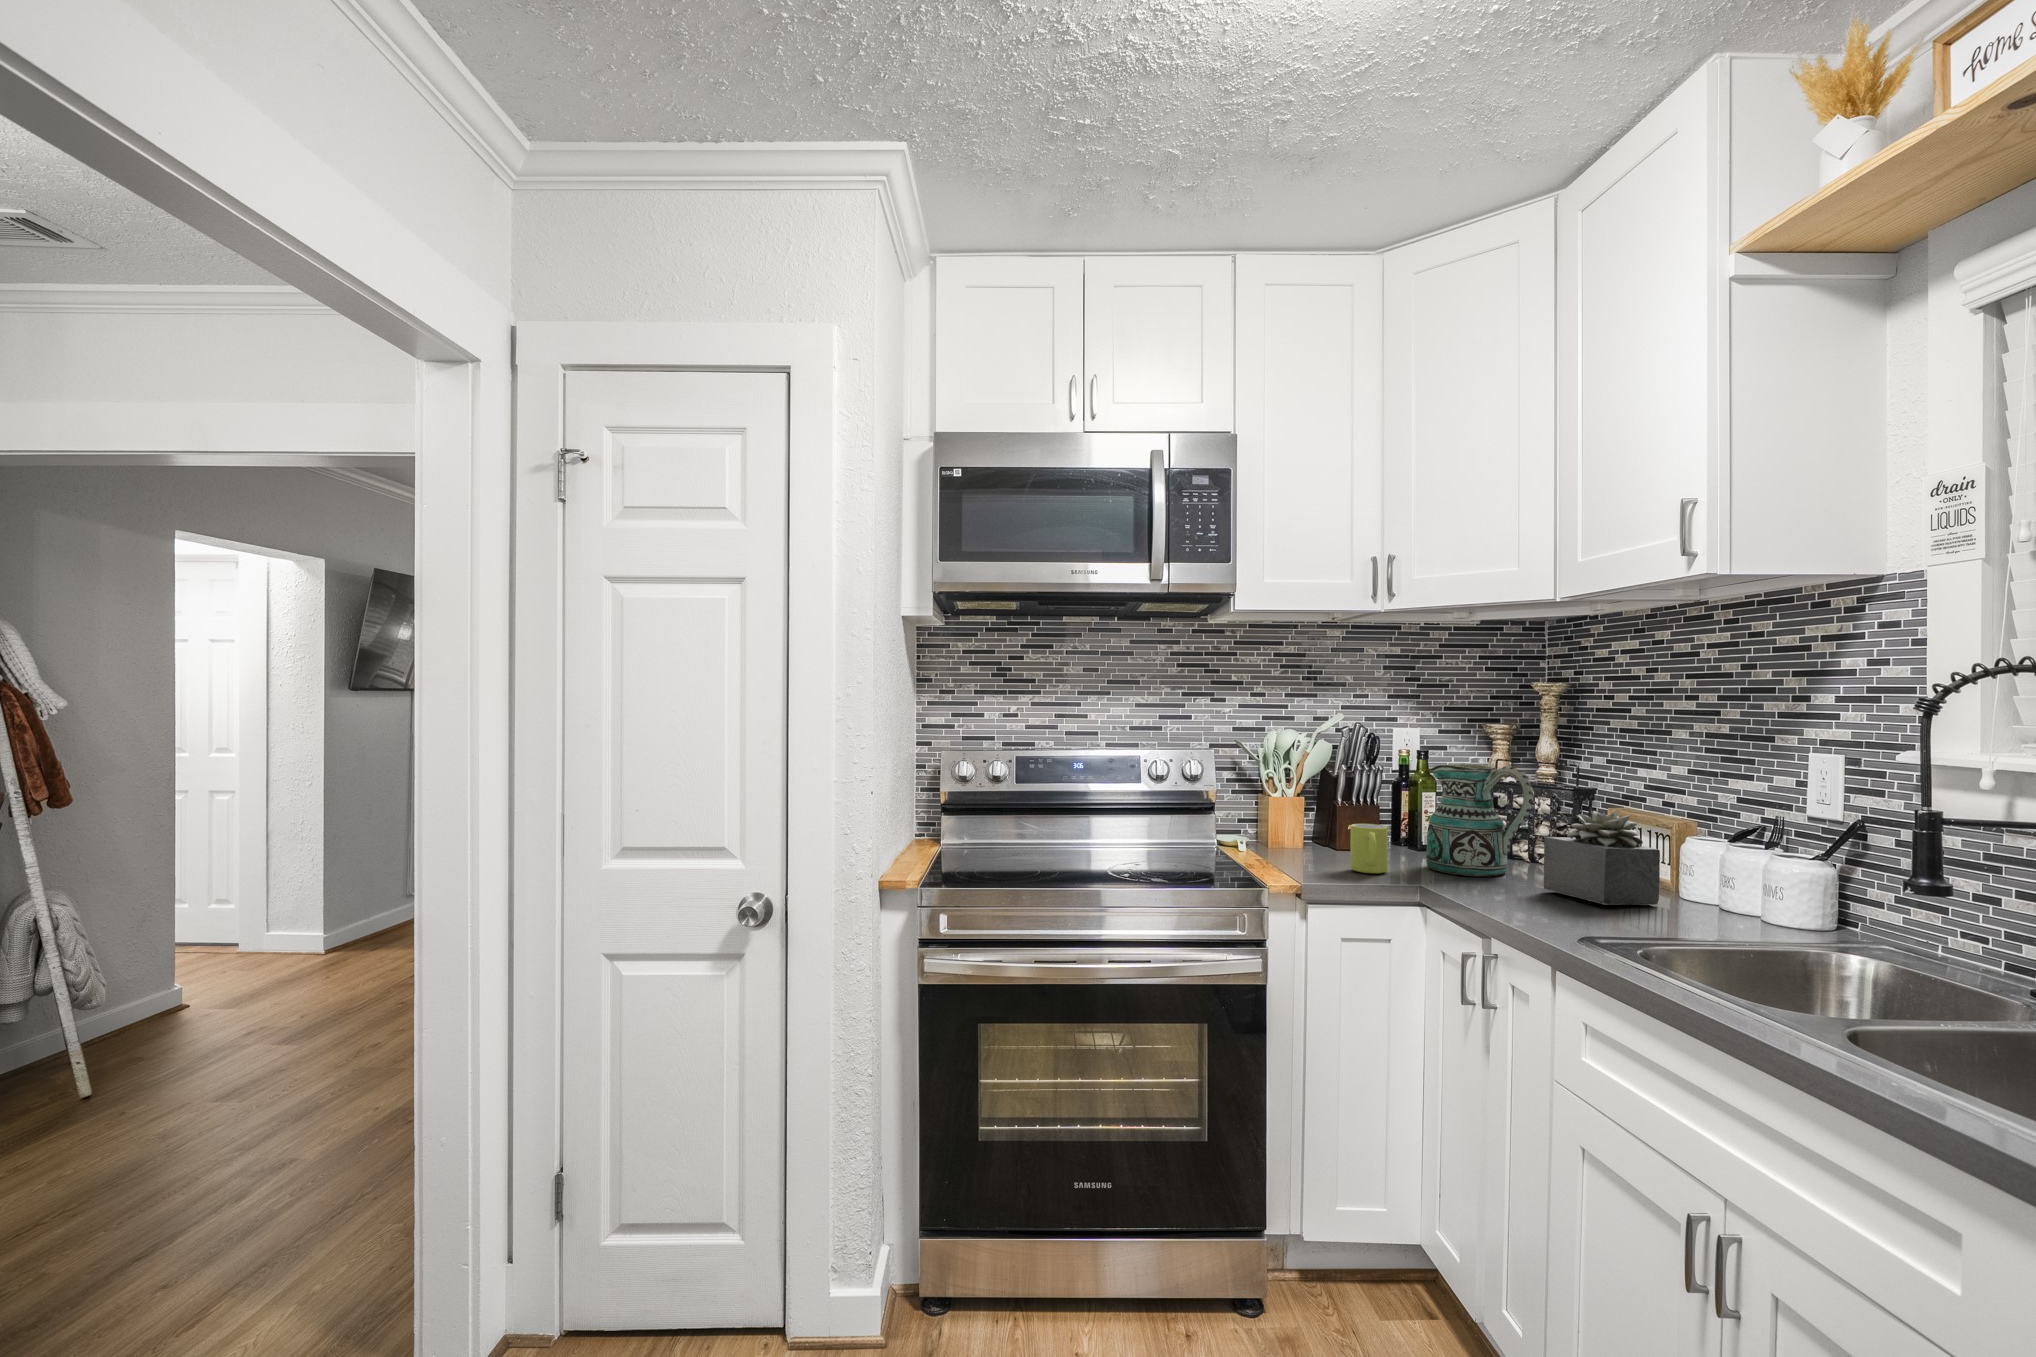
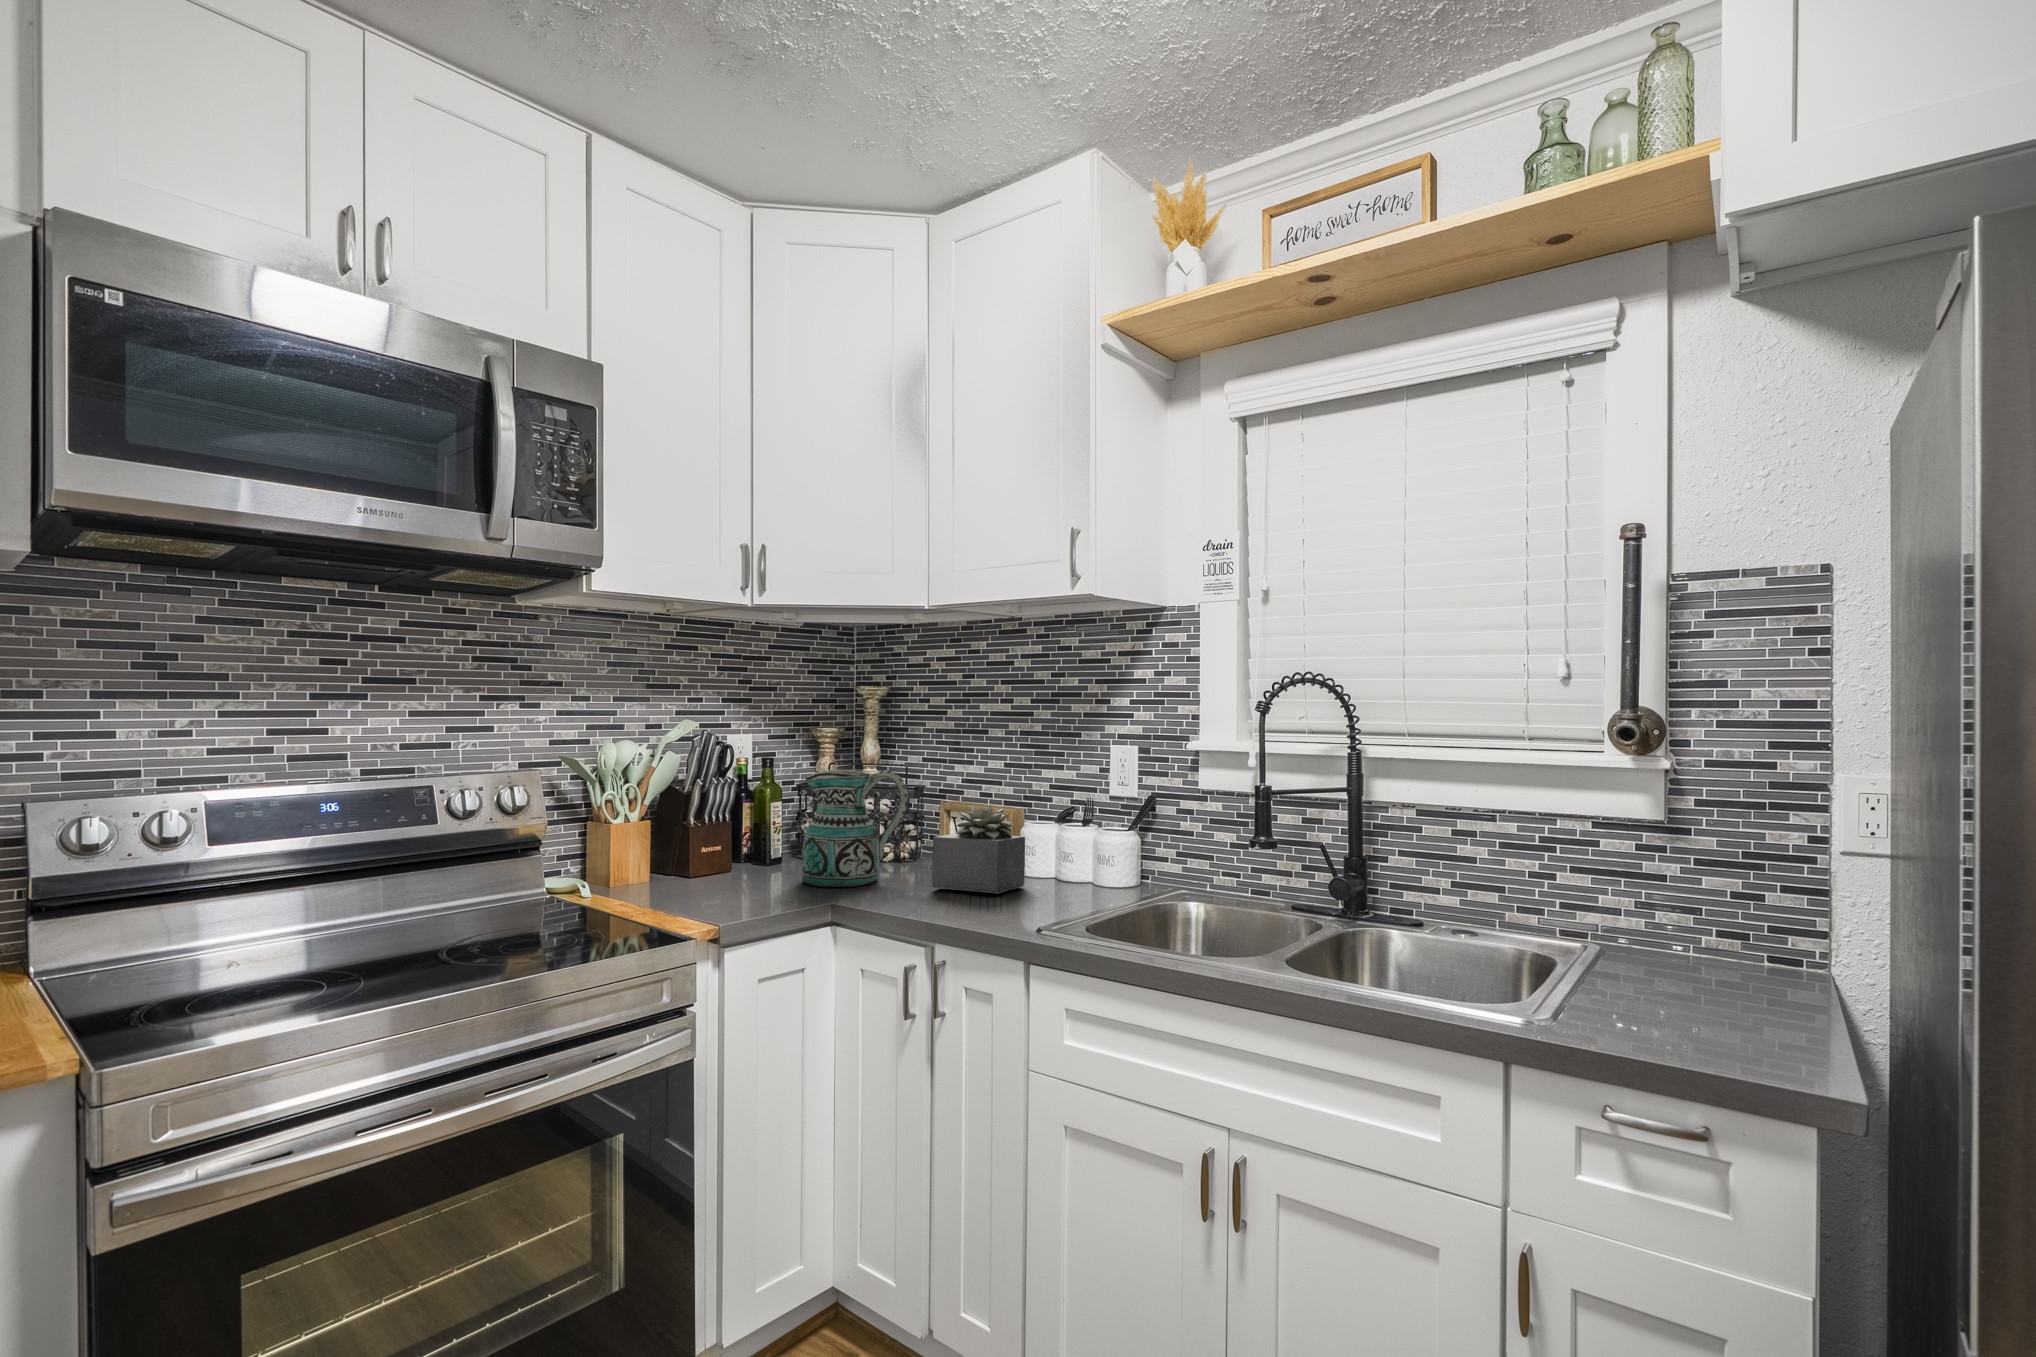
mug: present [1350,824,1388,873] -> none [739,844,780,901]

